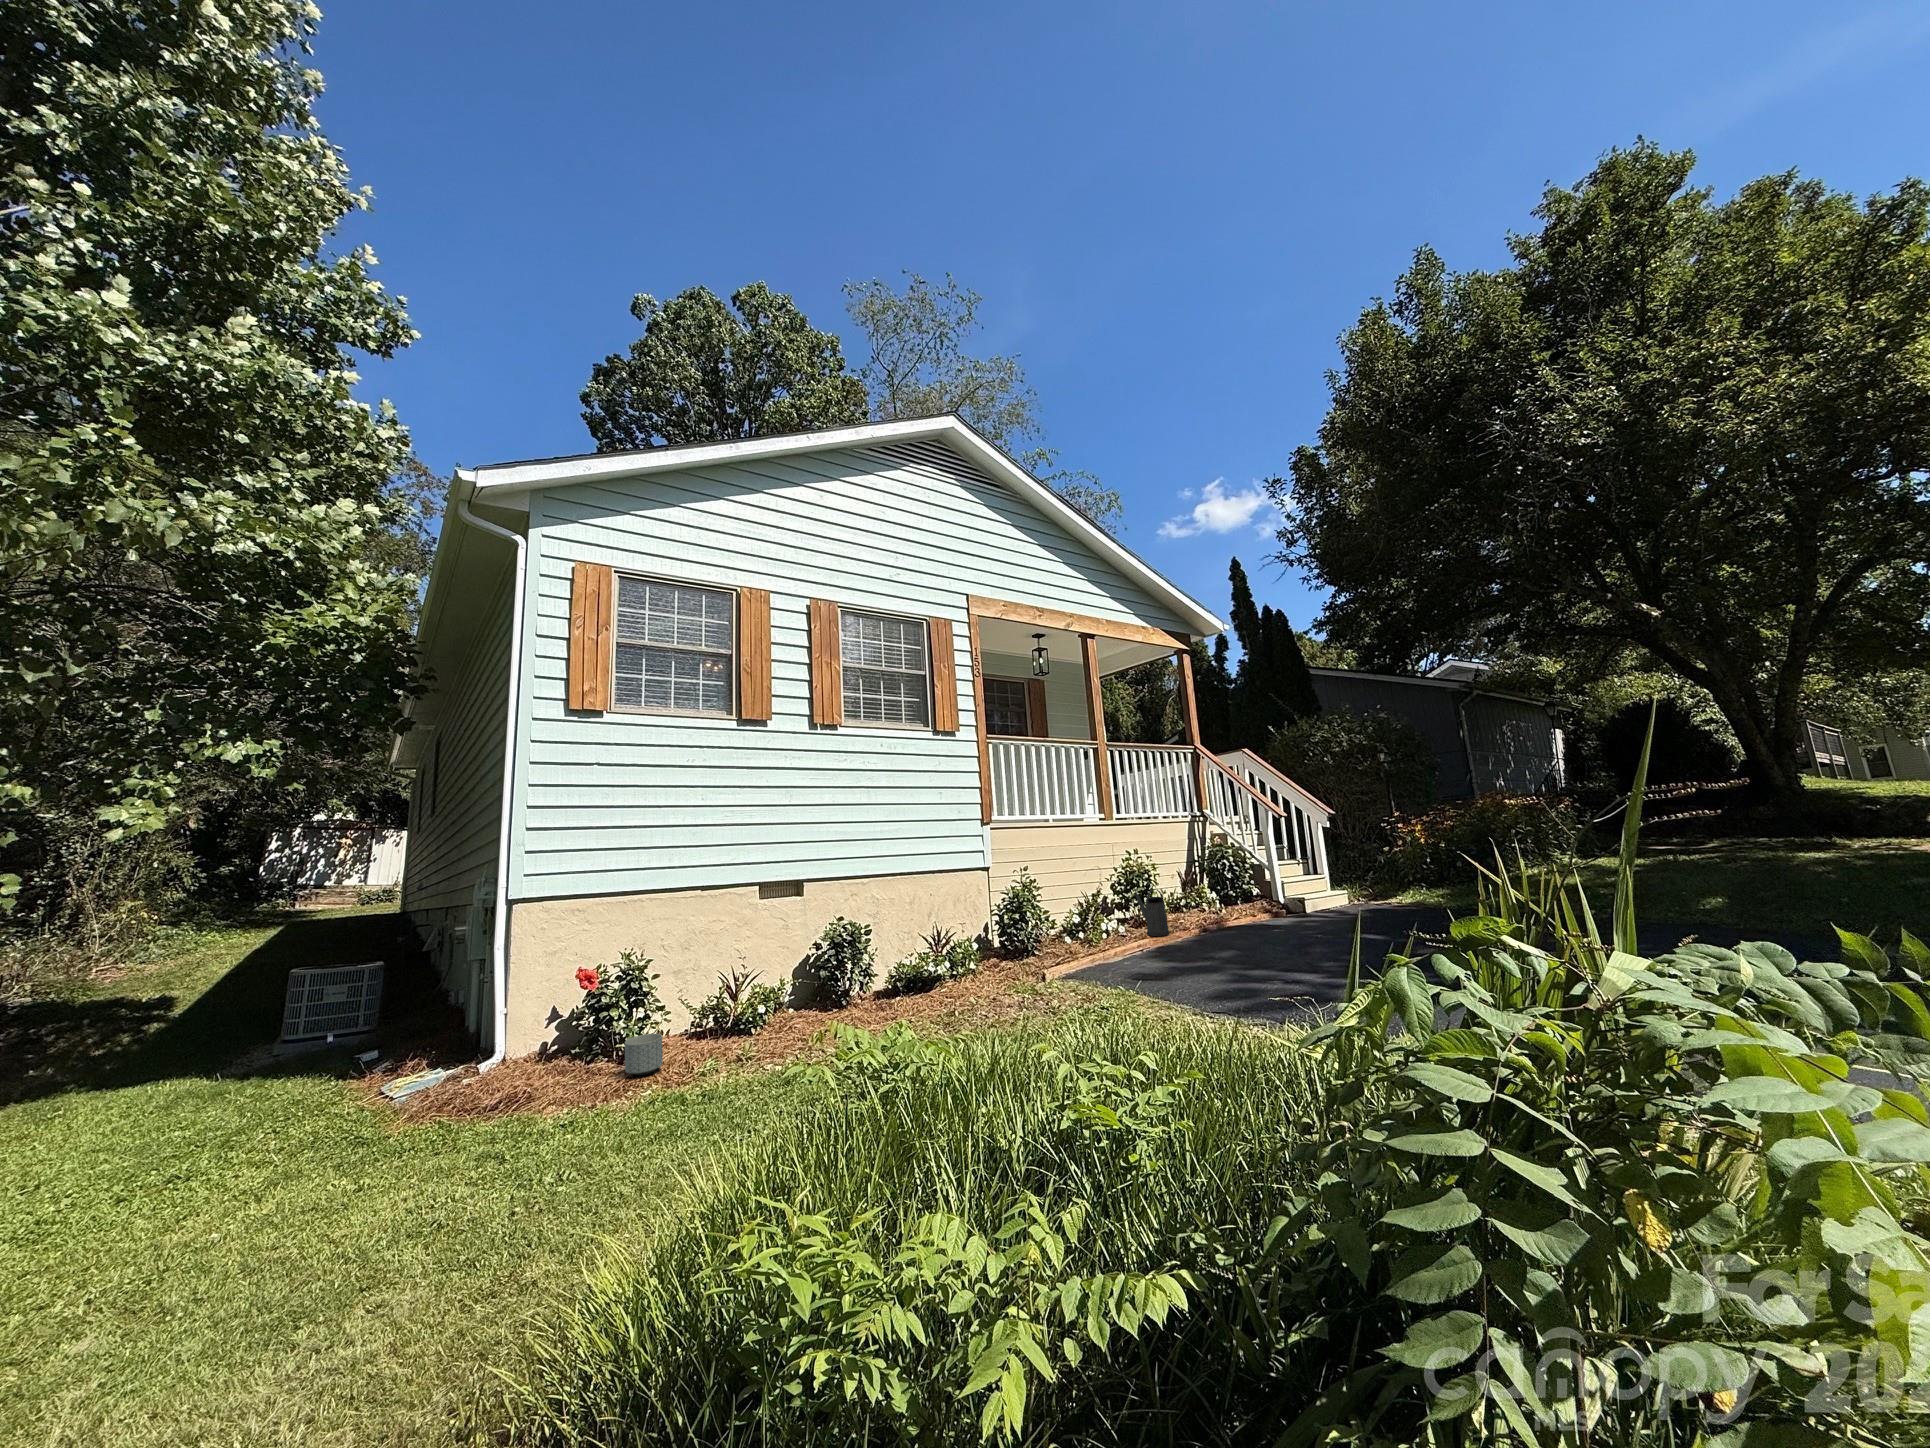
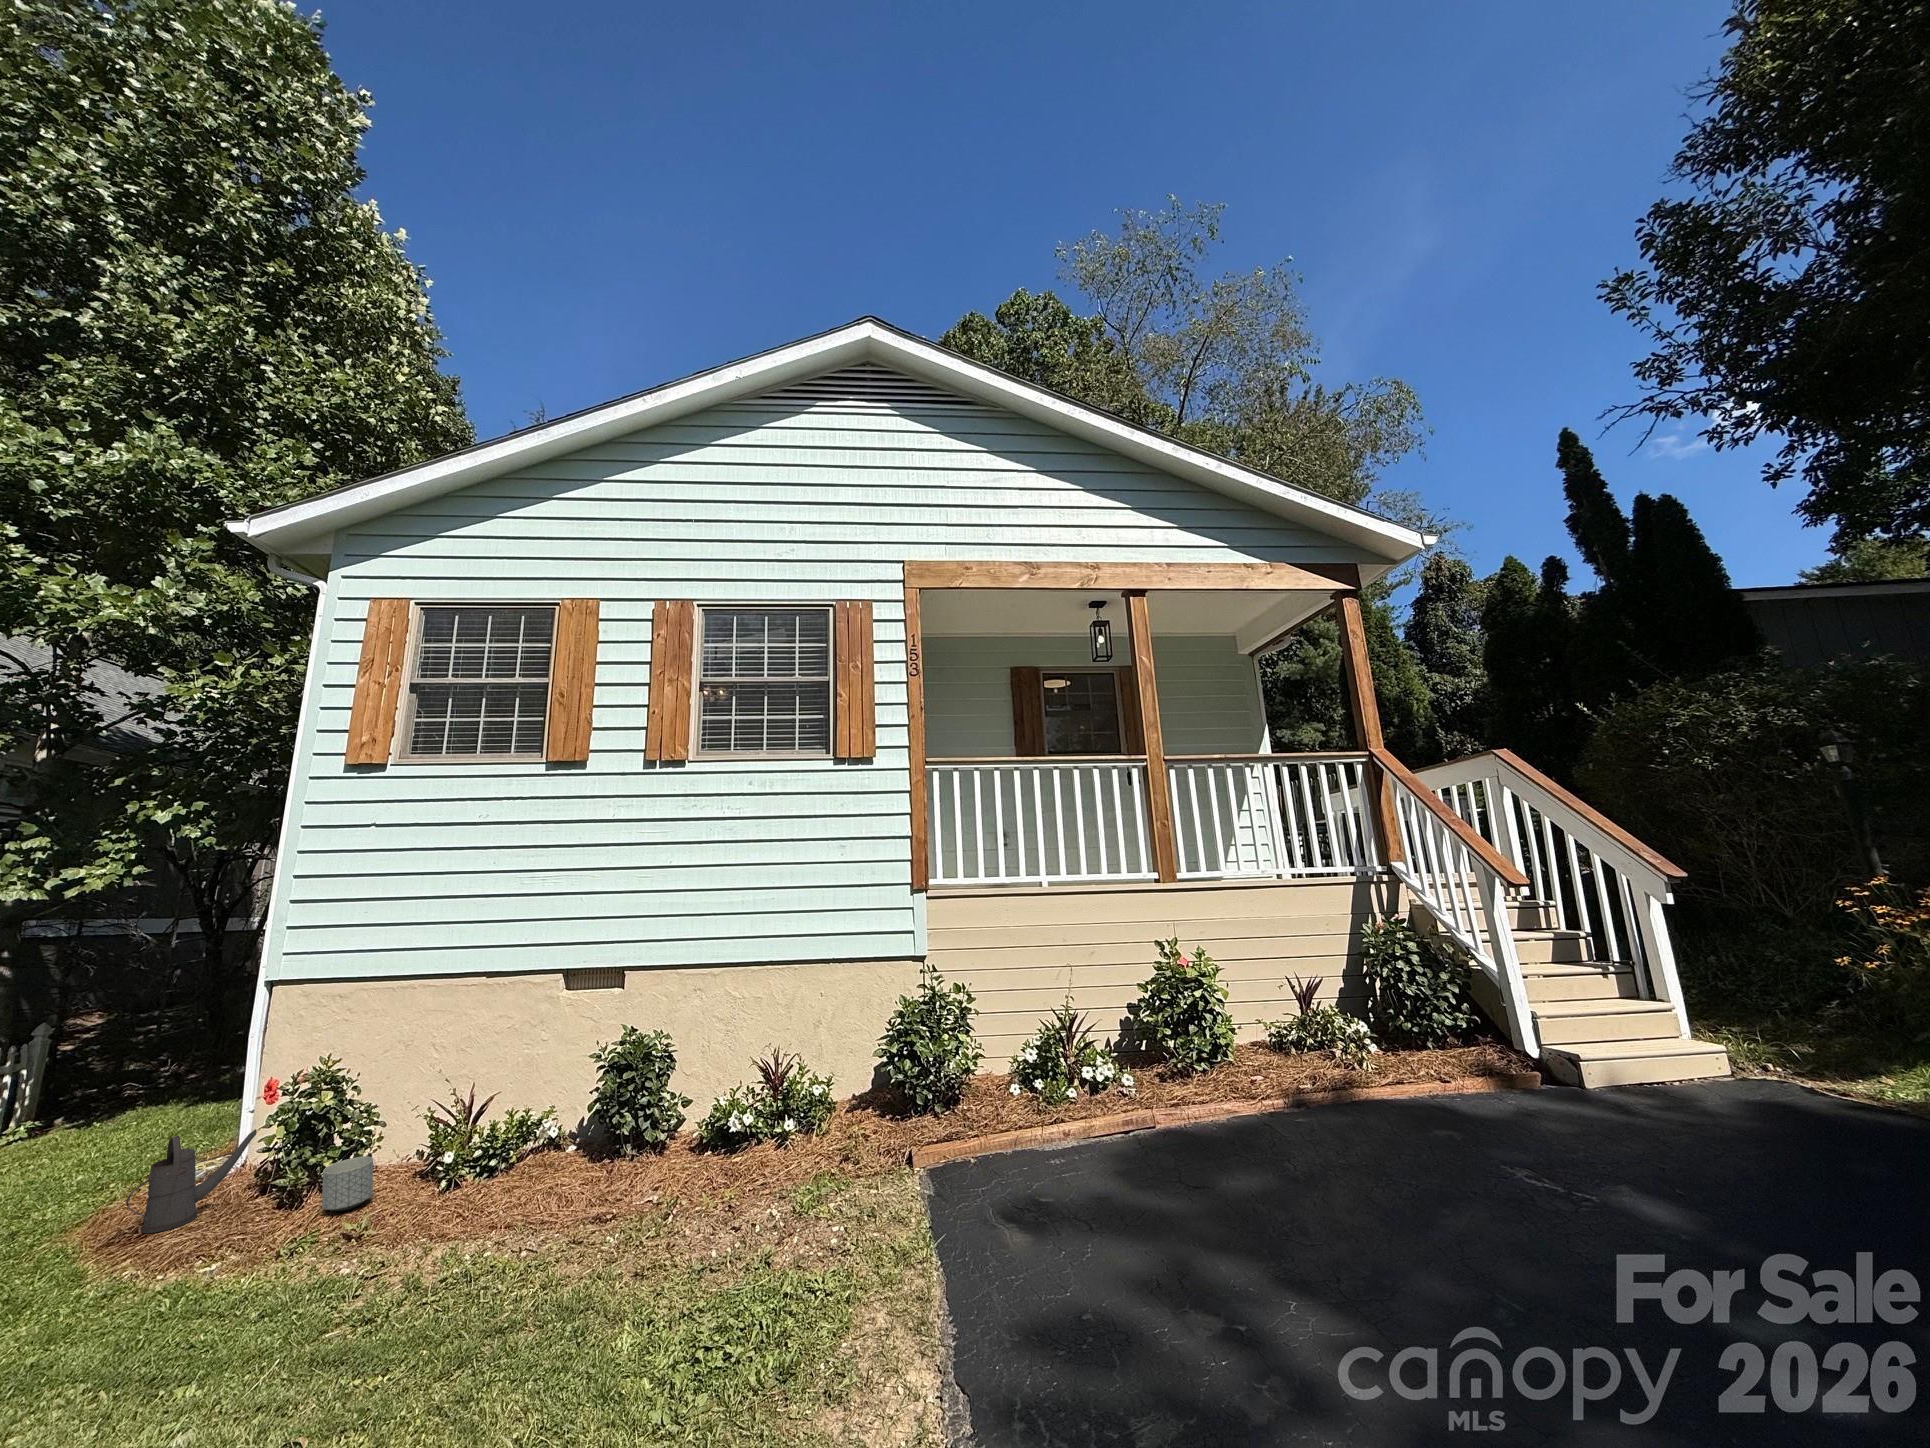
watering can: present [1135,889,1169,936] -> present [126,1129,257,1233]

